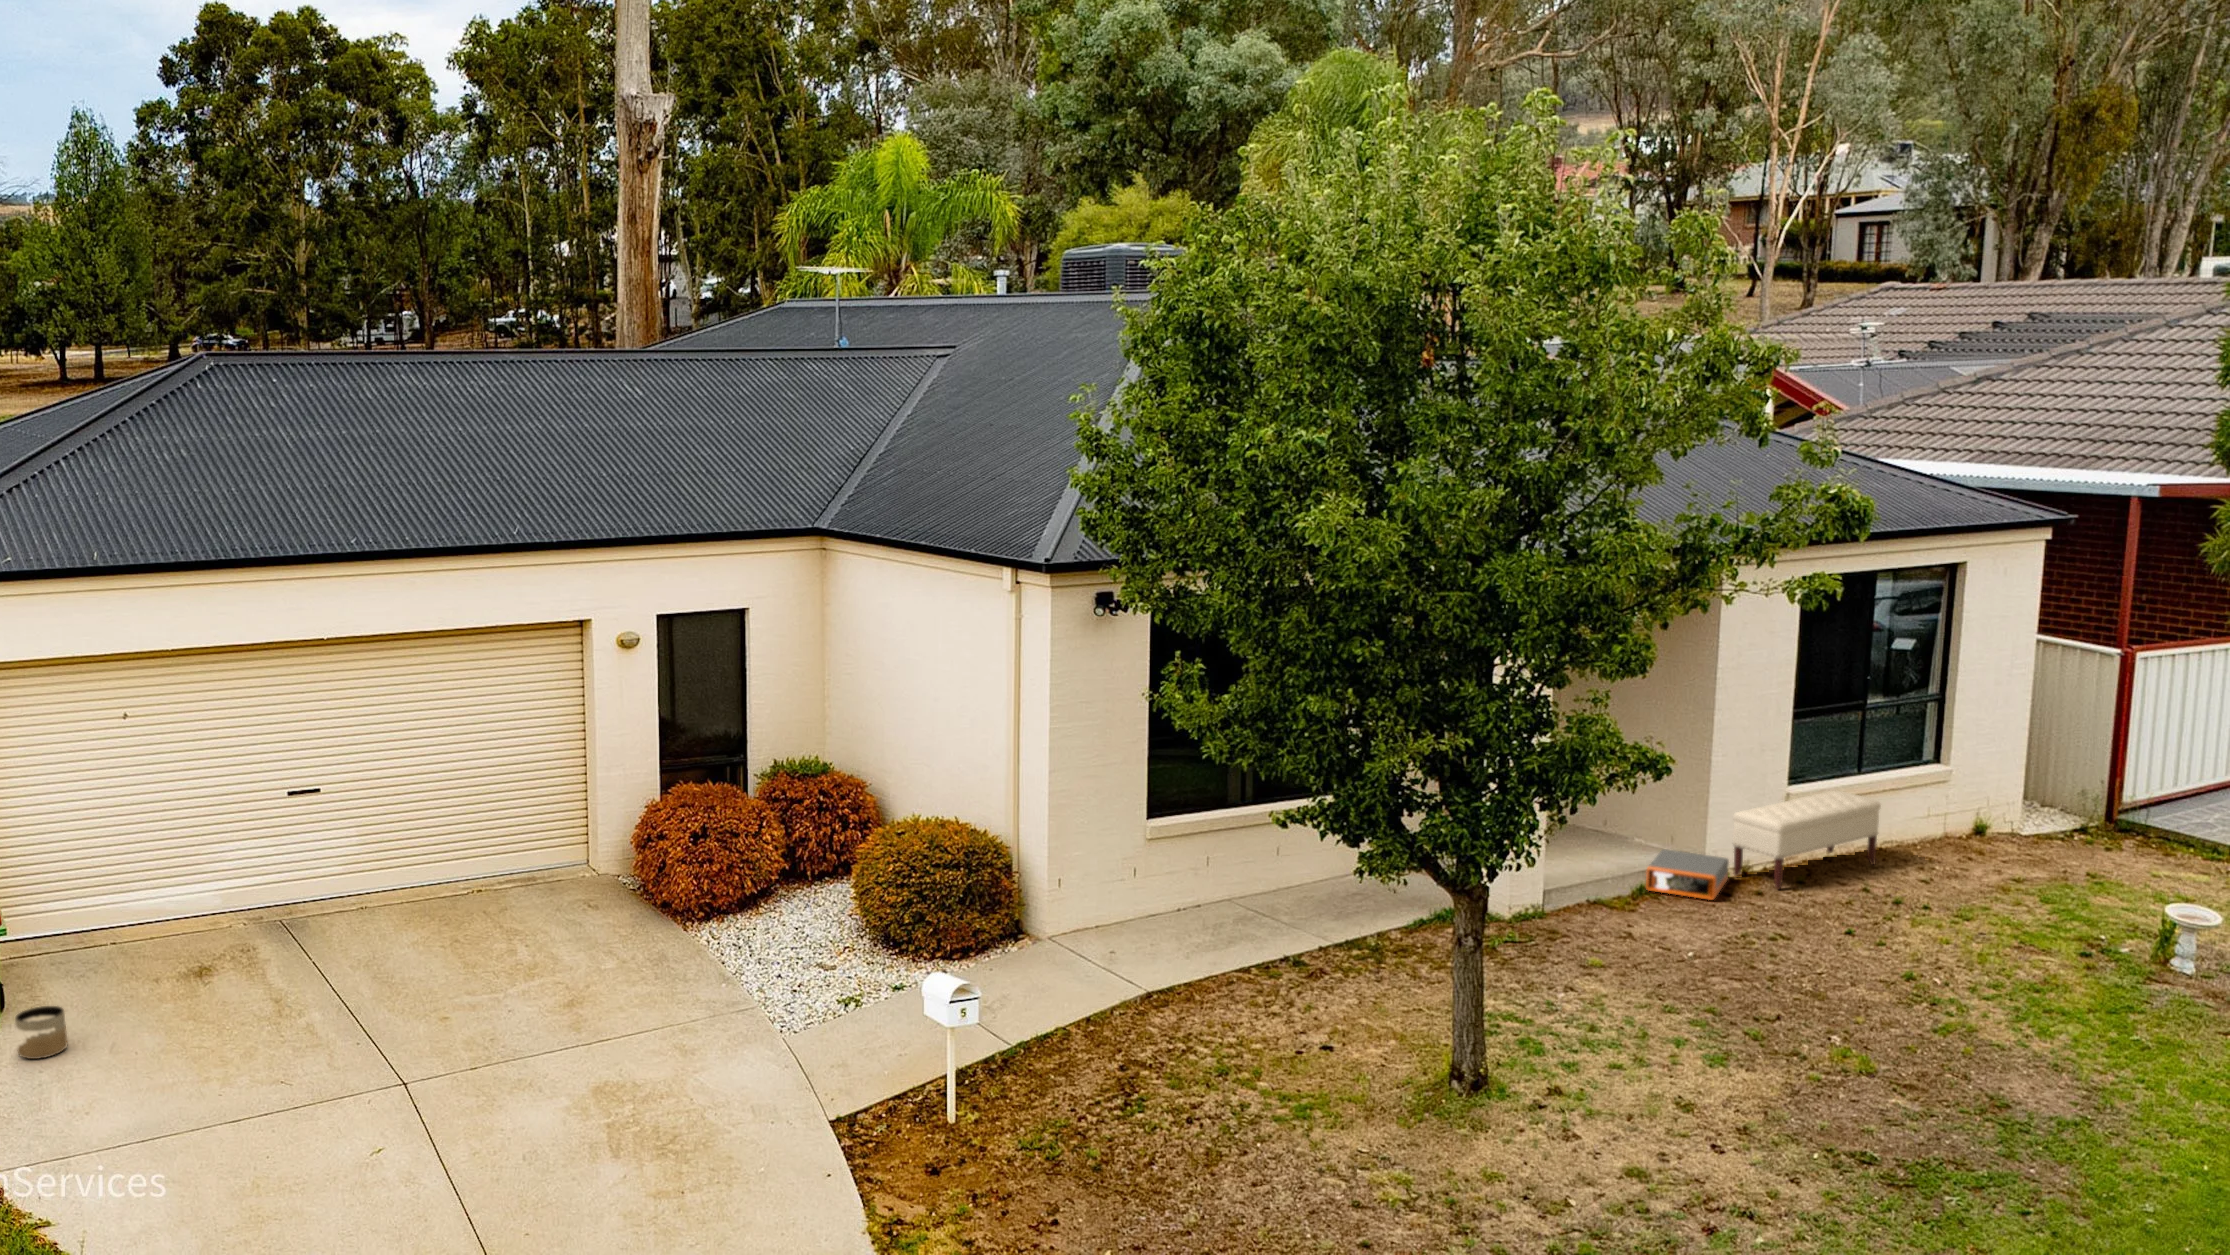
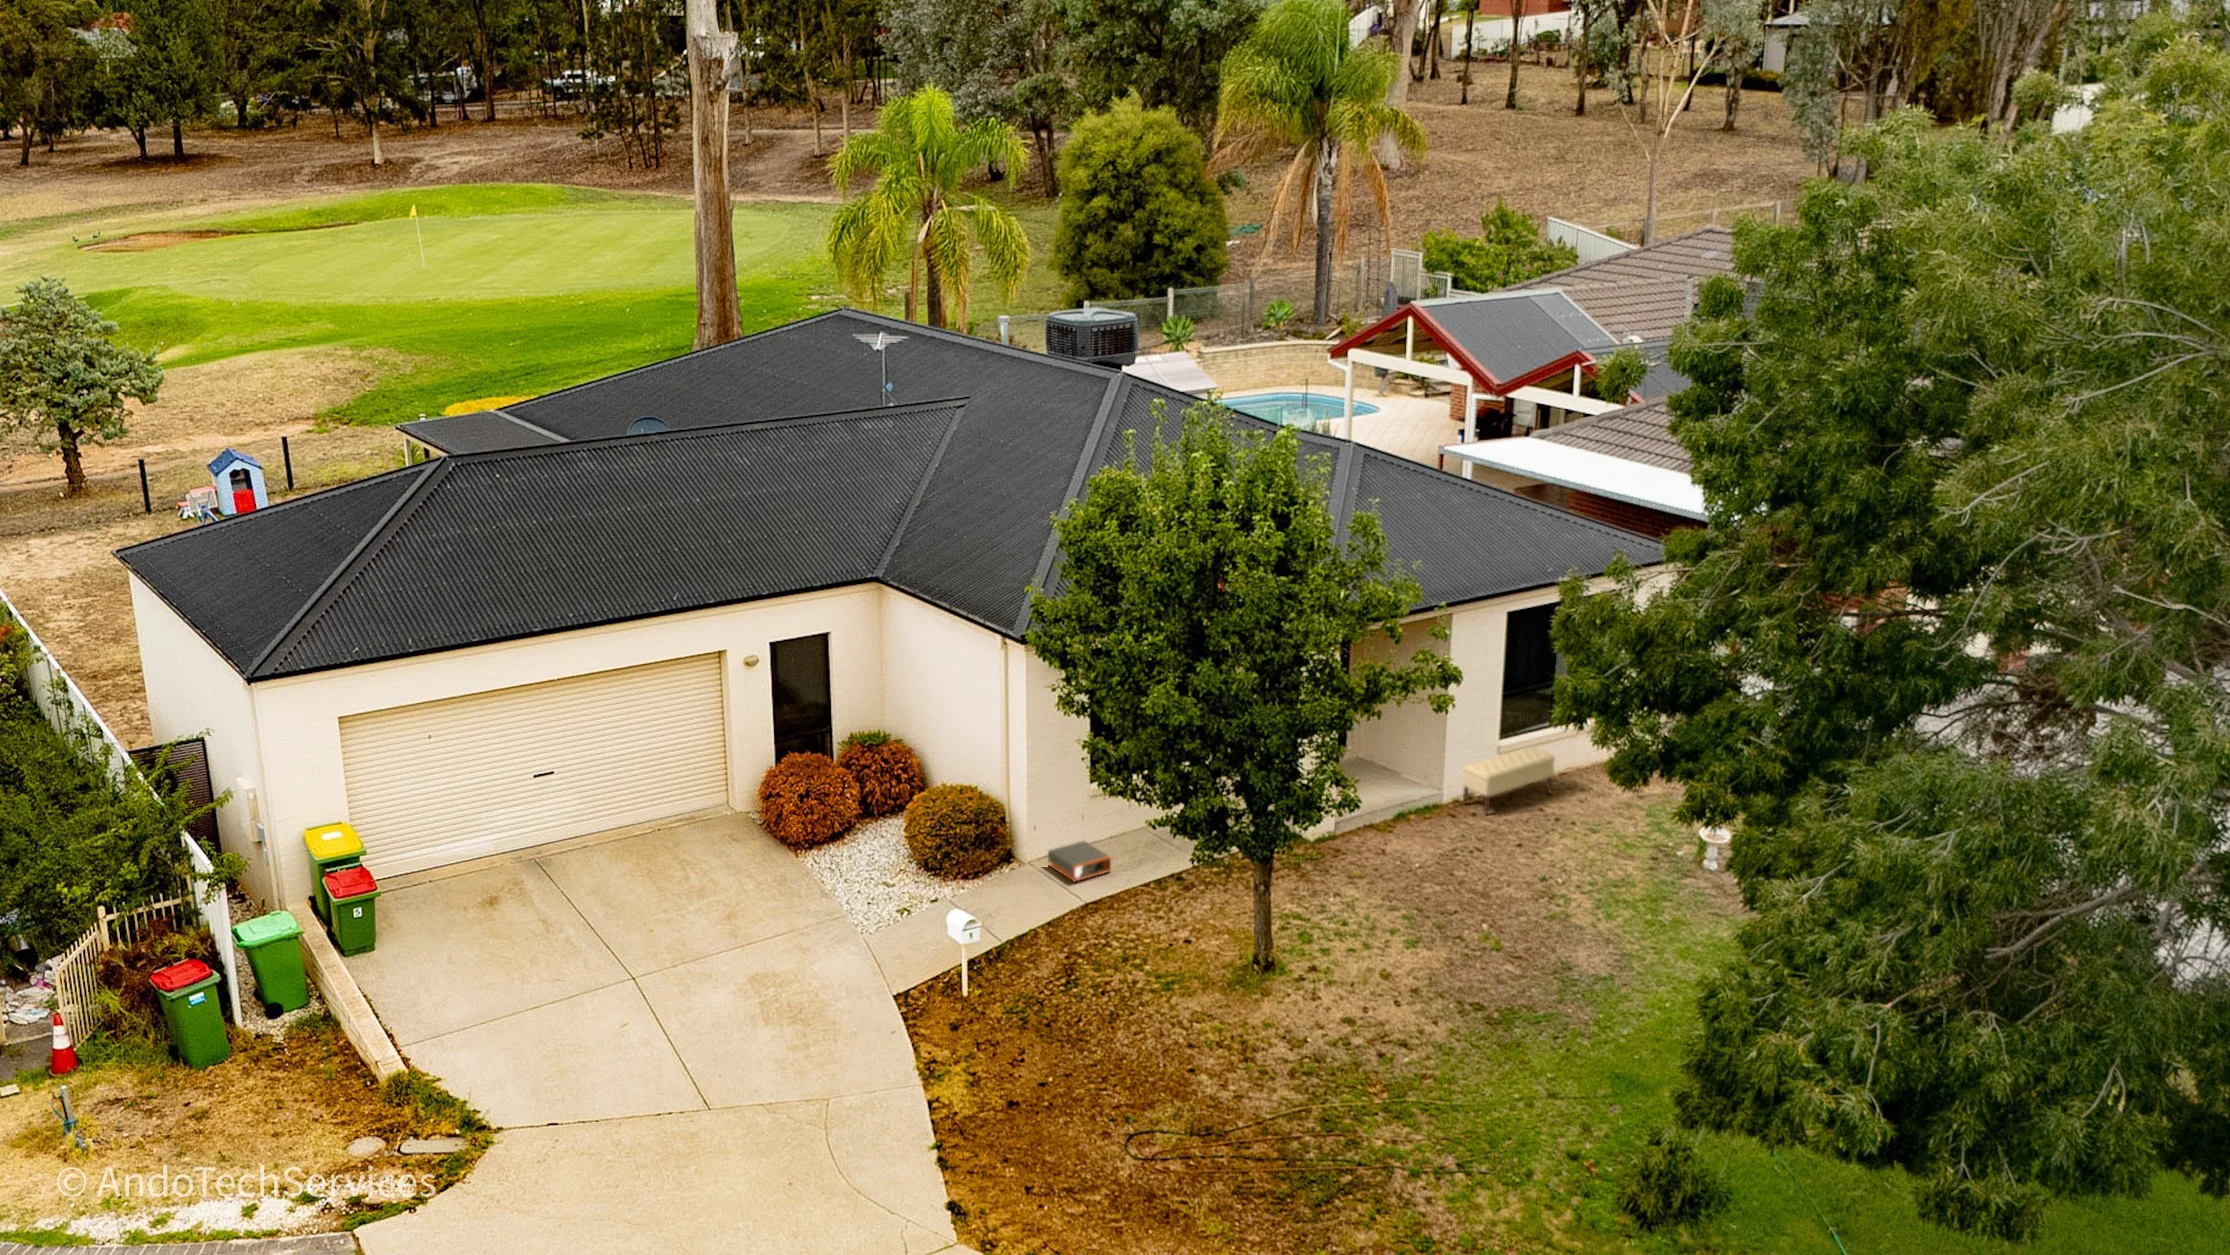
storage box: present [1646,849,1729,900] -> present [1048,841,1111,881]
planter: present [15,1006,68,1059] -> none [372,932,405,966]

